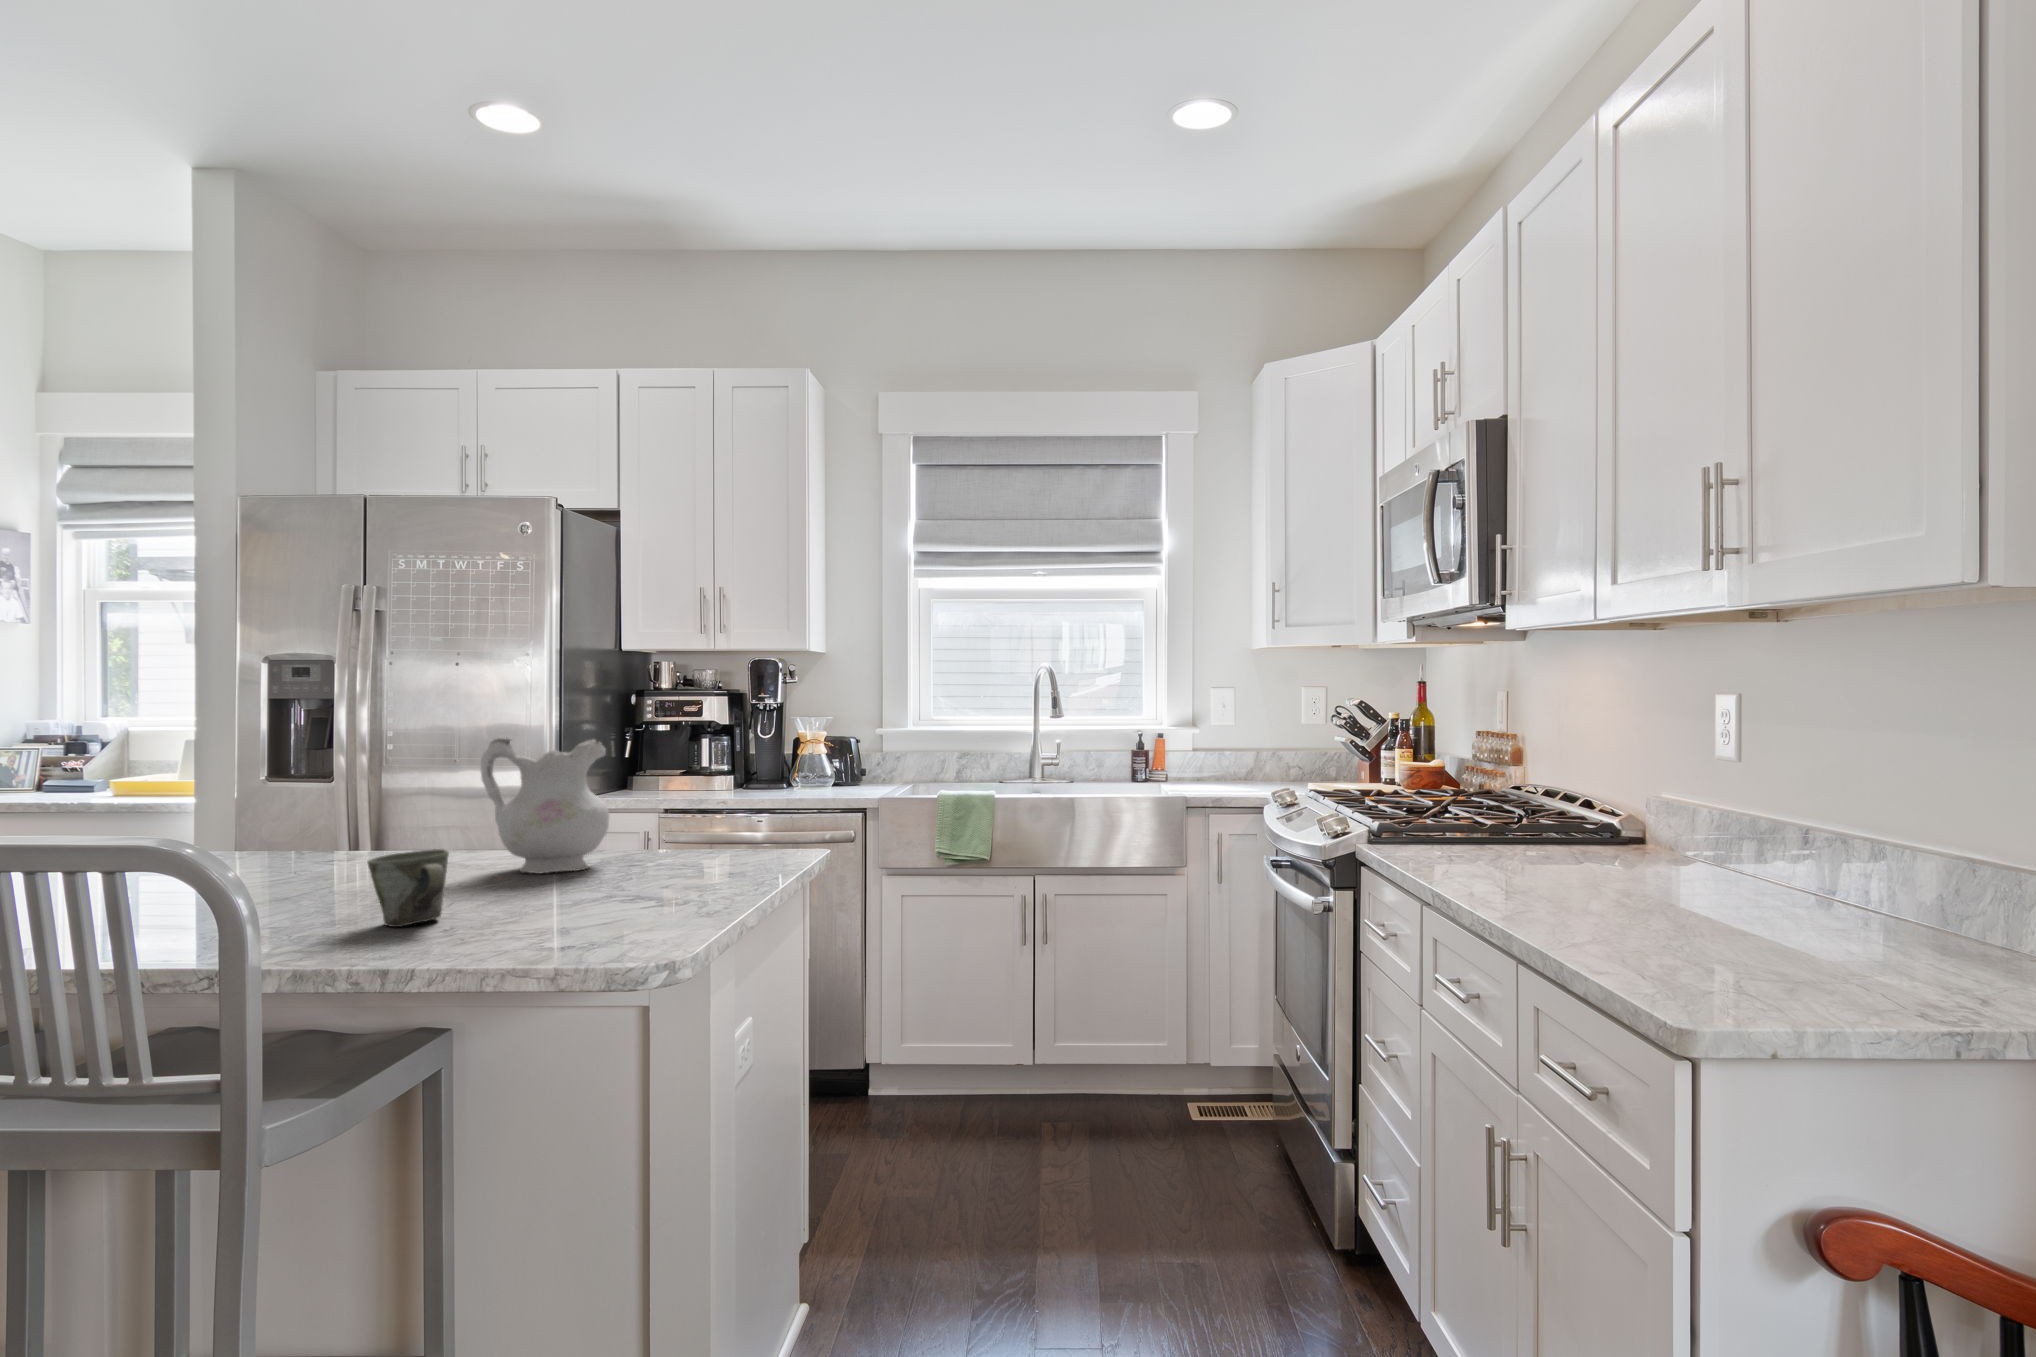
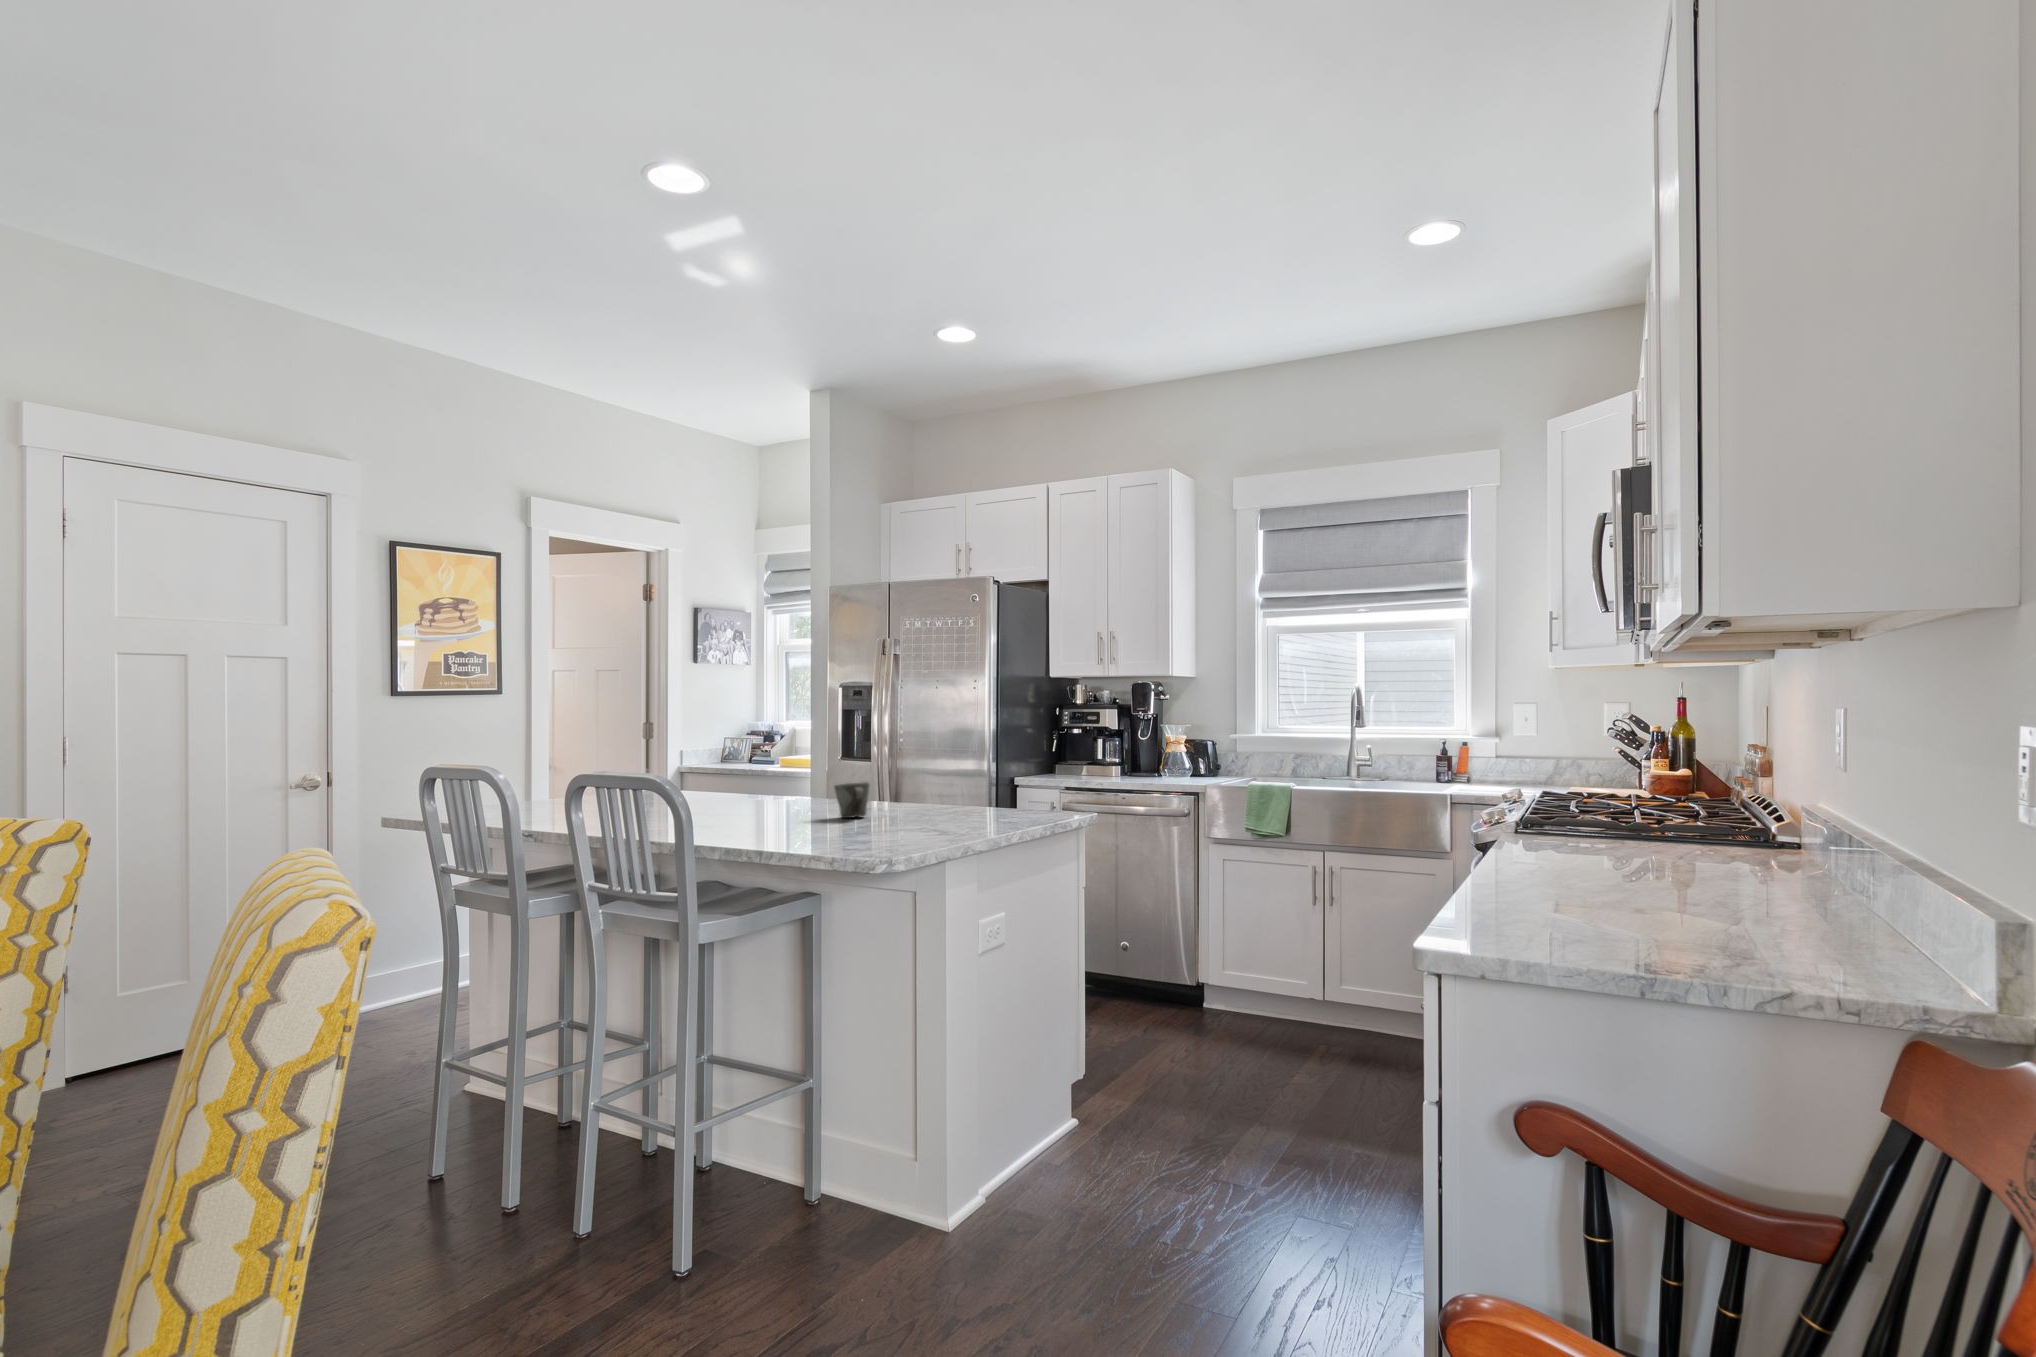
ceramic pitcher: present [481,738,609,873] -> none [907,729,973,806]

